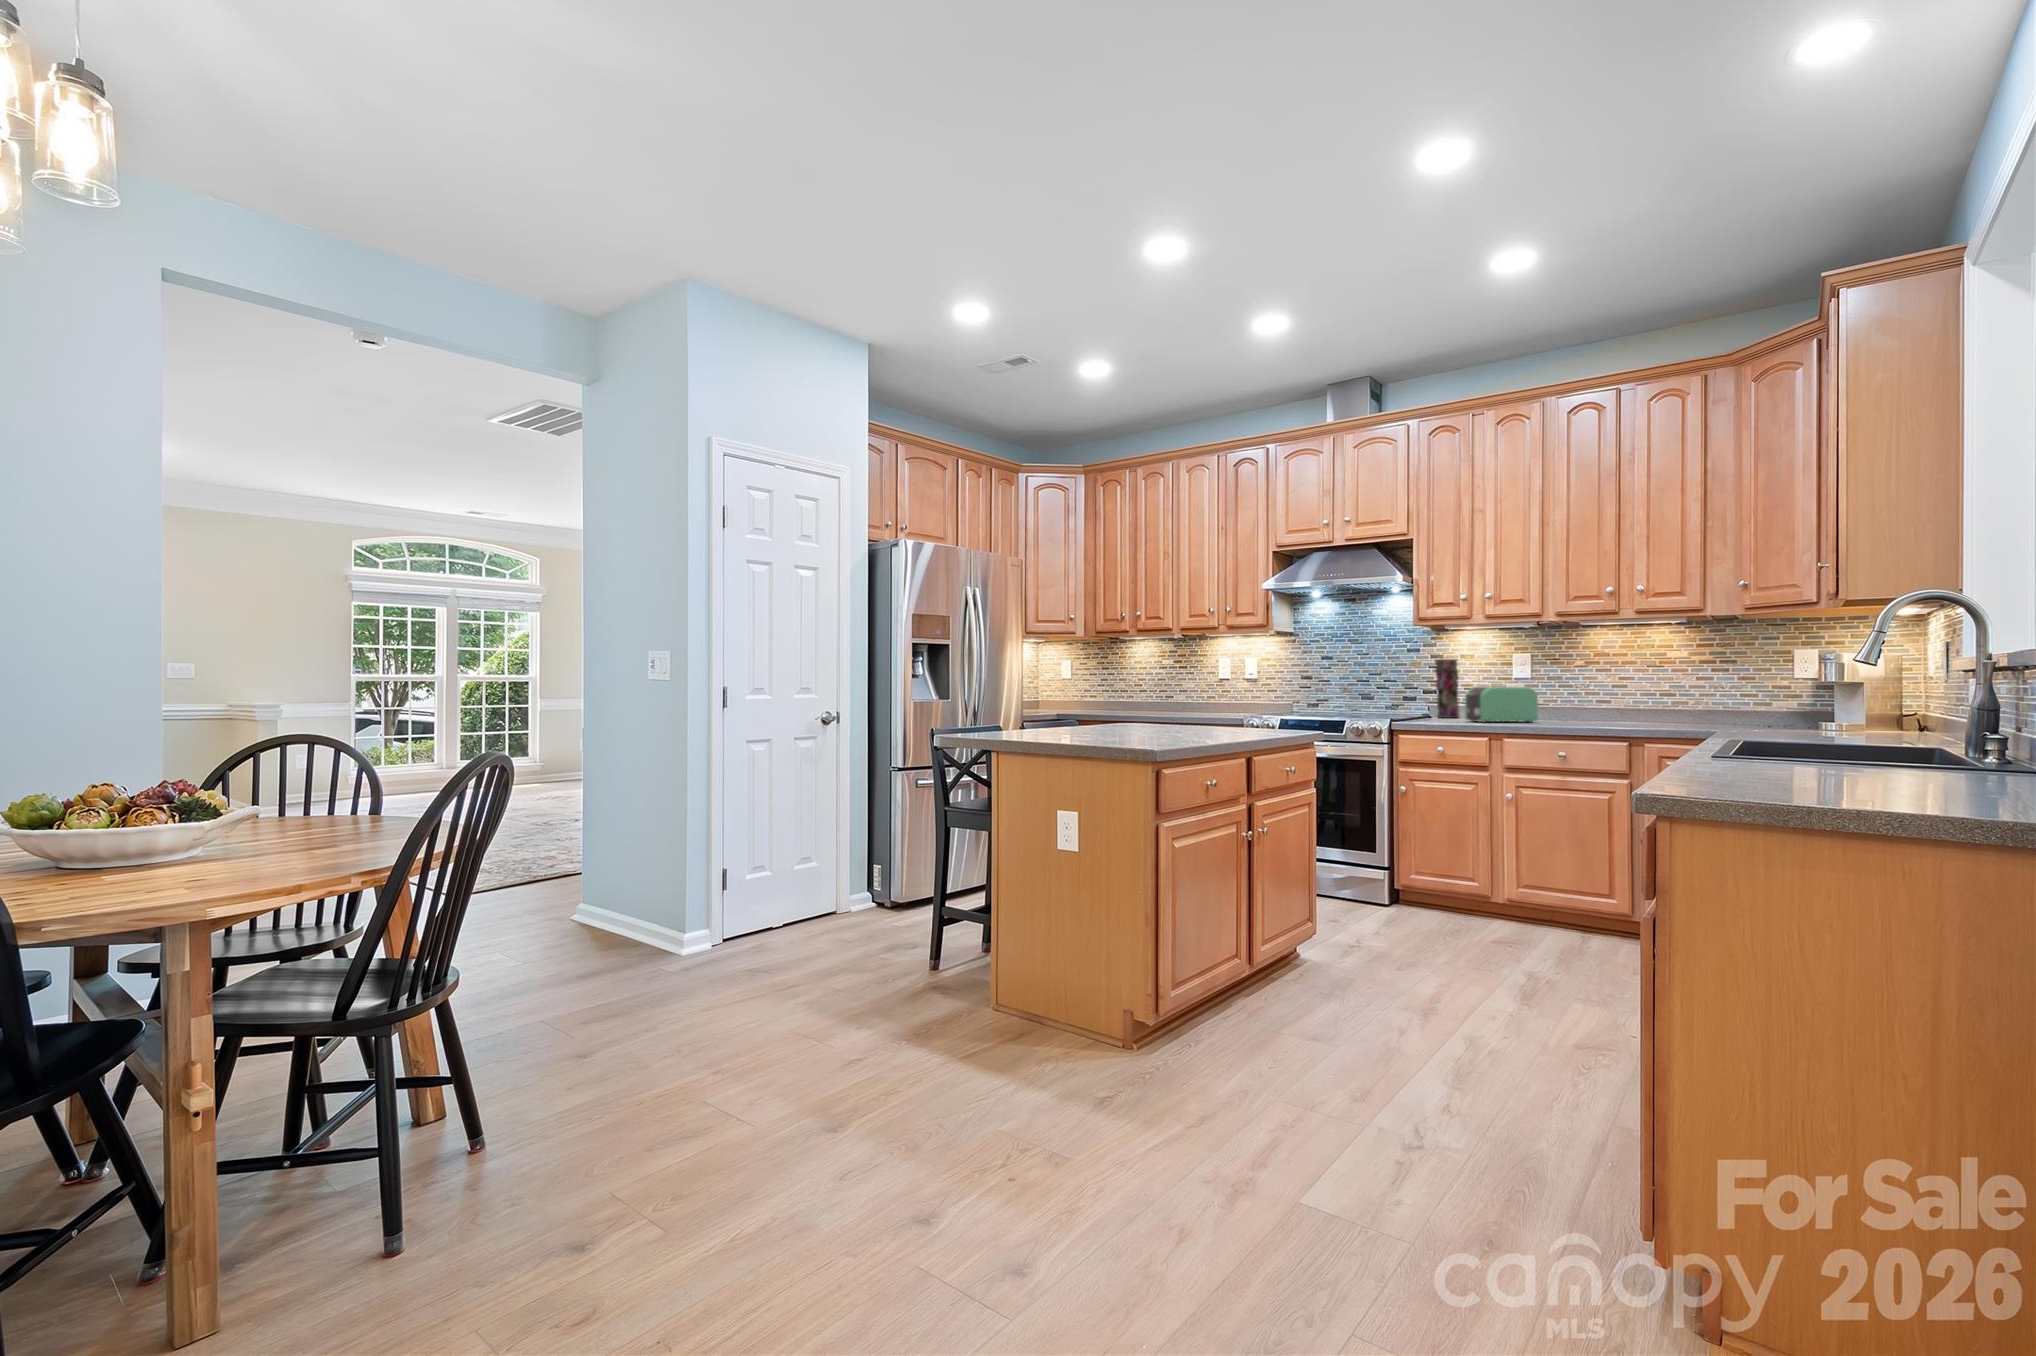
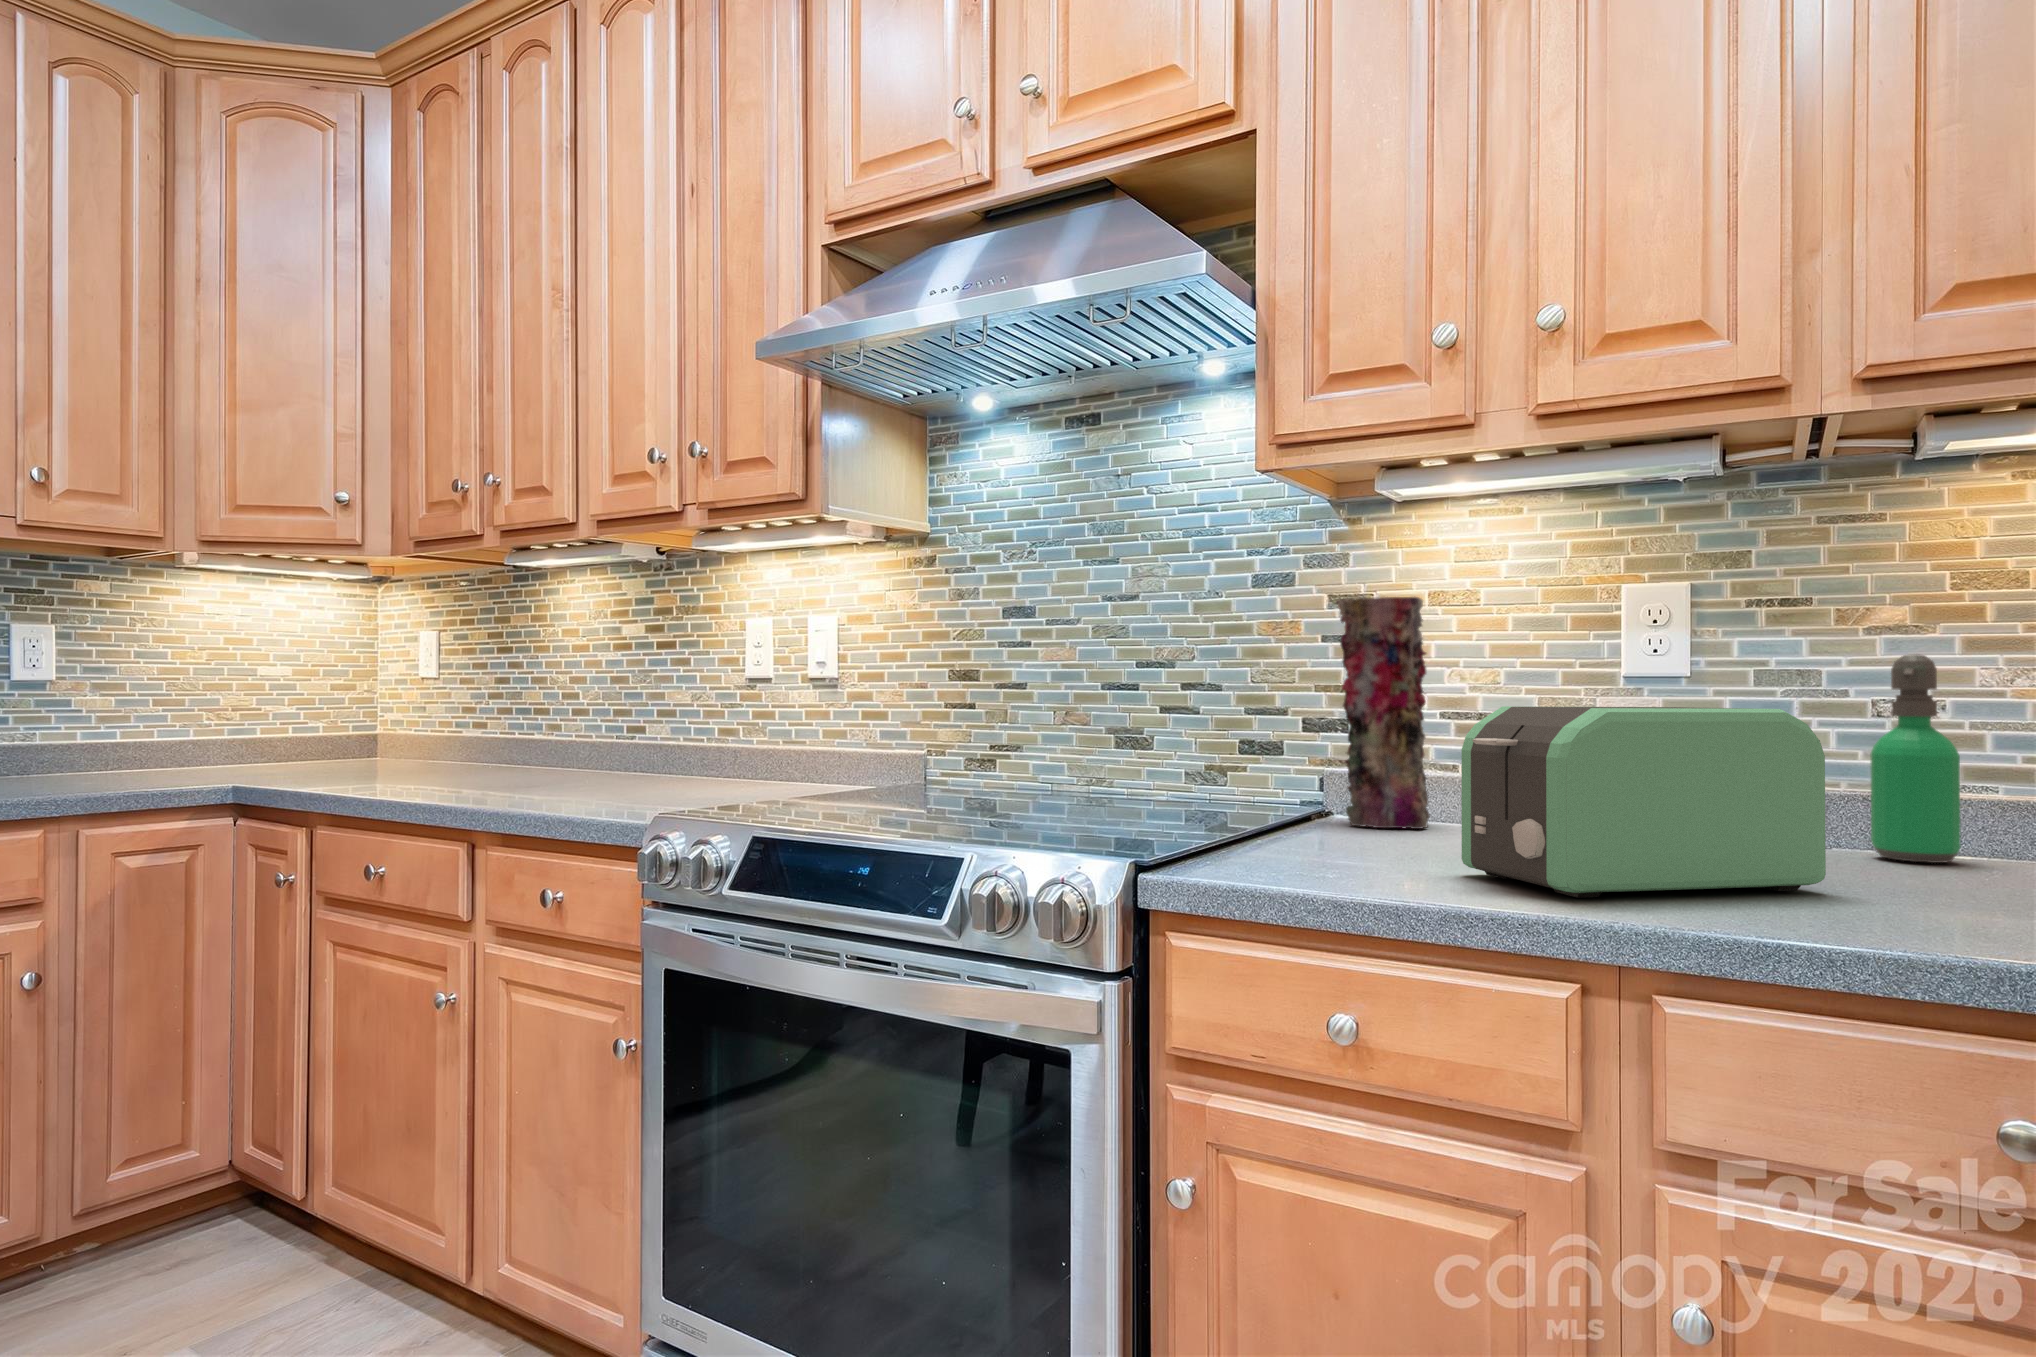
soap dispenser: none [1565,674,1583,721] -> present [1870,654,1961,863]

